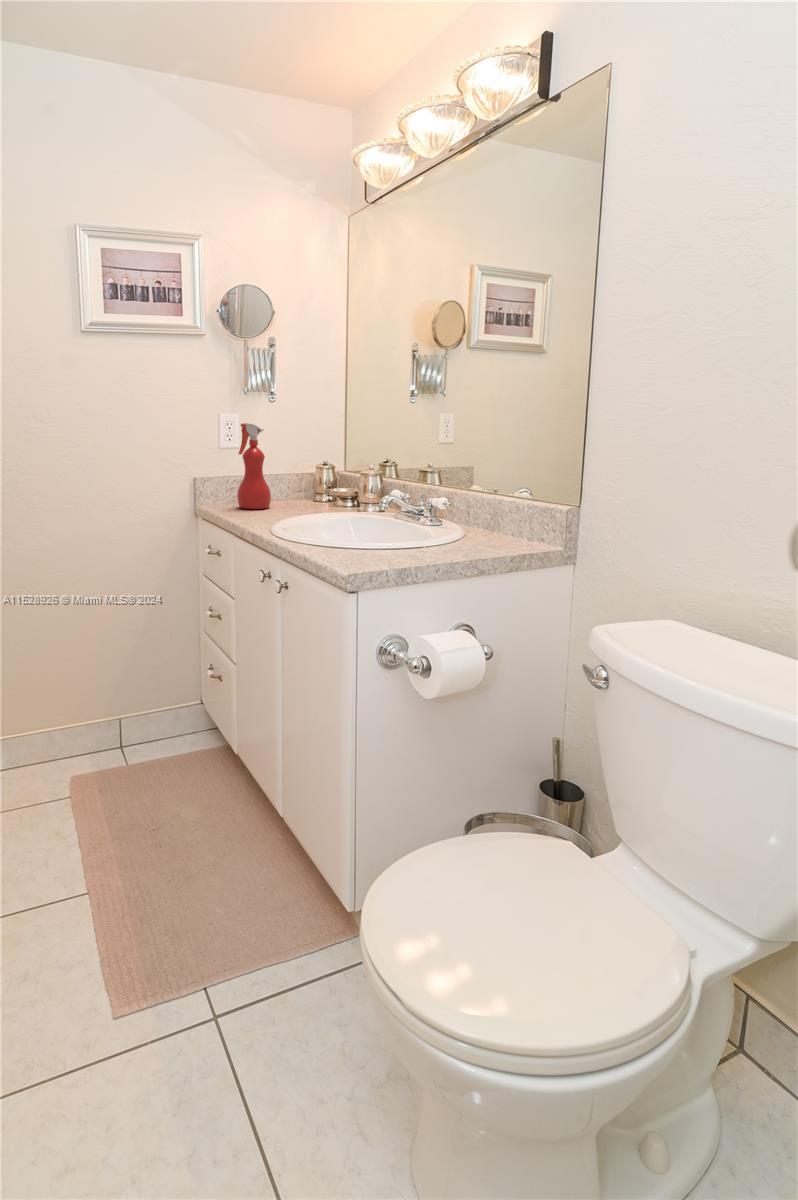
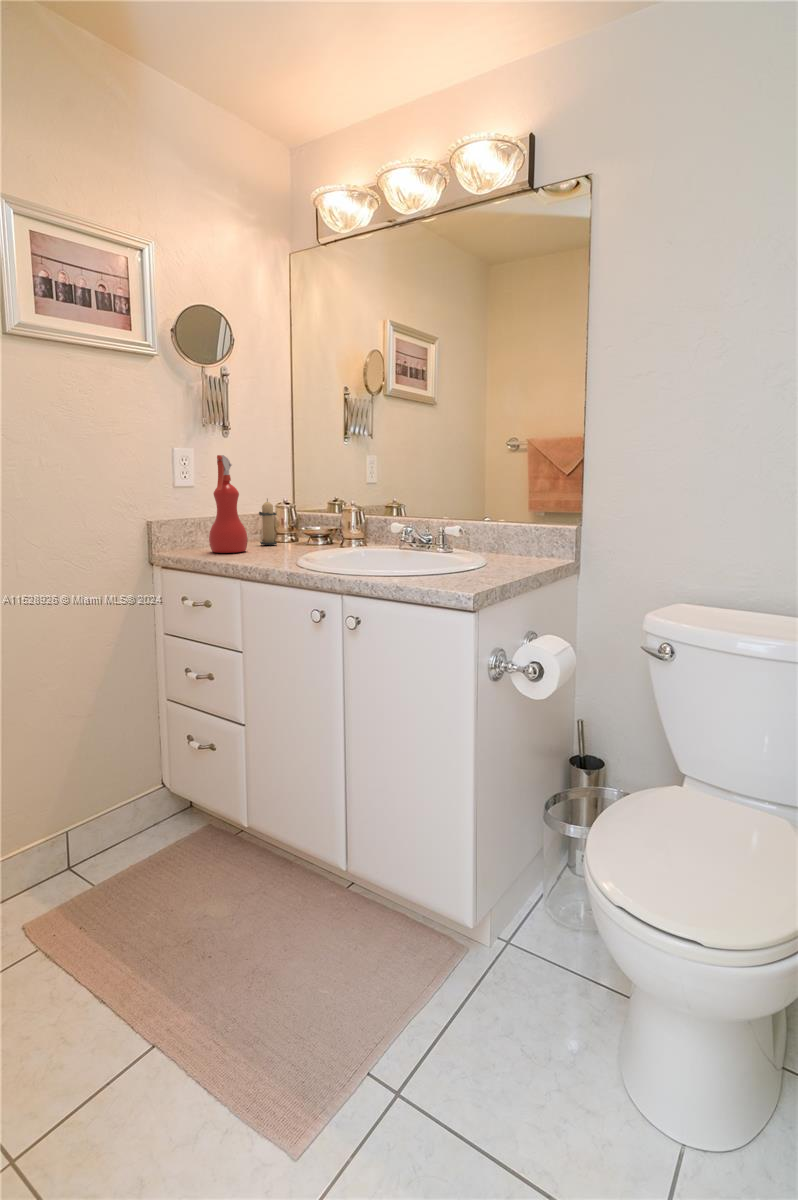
candle: none [293,460,314,504] -> present [259,499,277,545]

